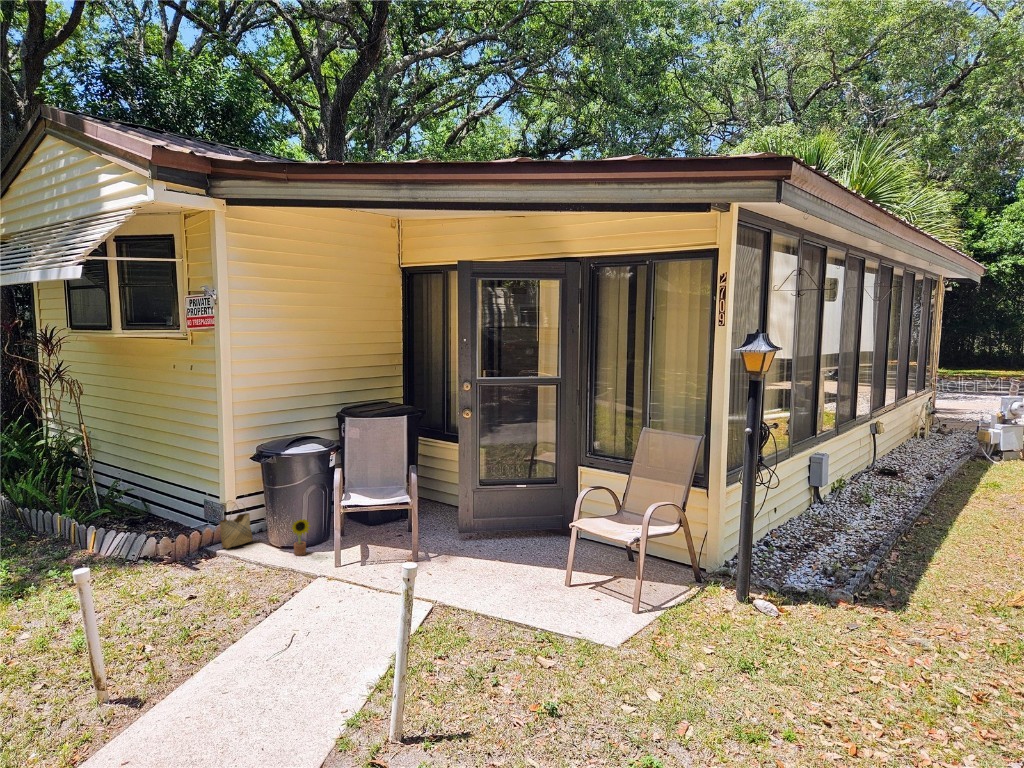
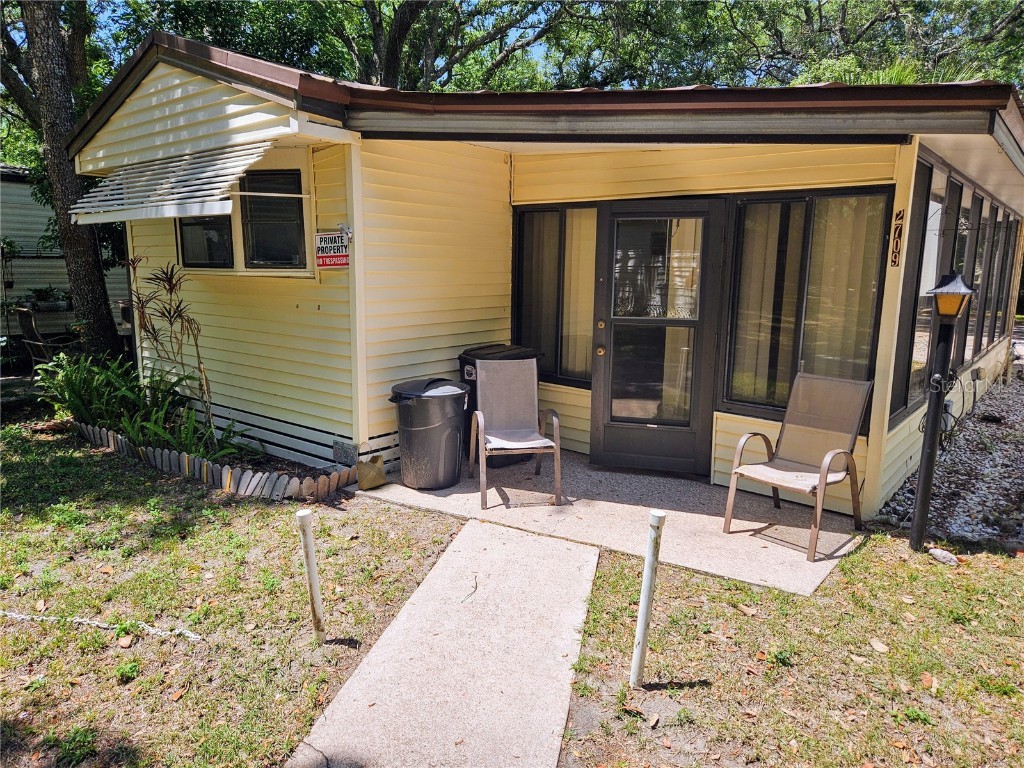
decorative plant: present [291,519,310,556] -> none [433,461,453,498]

